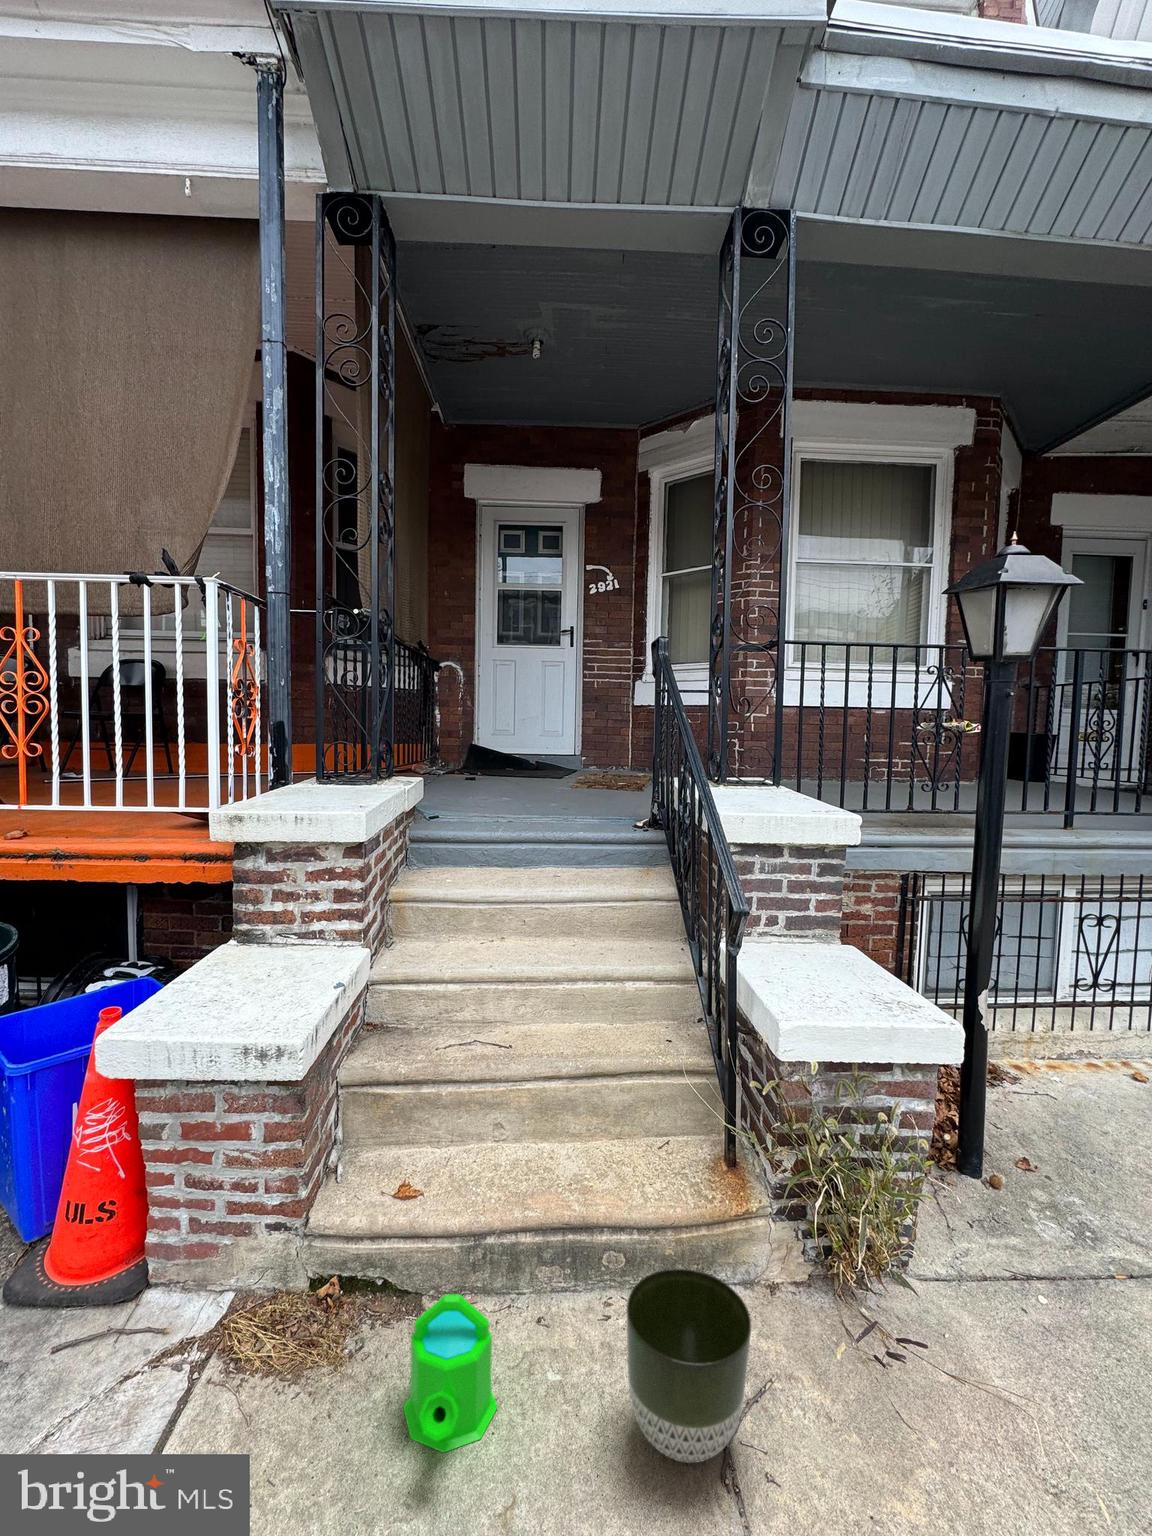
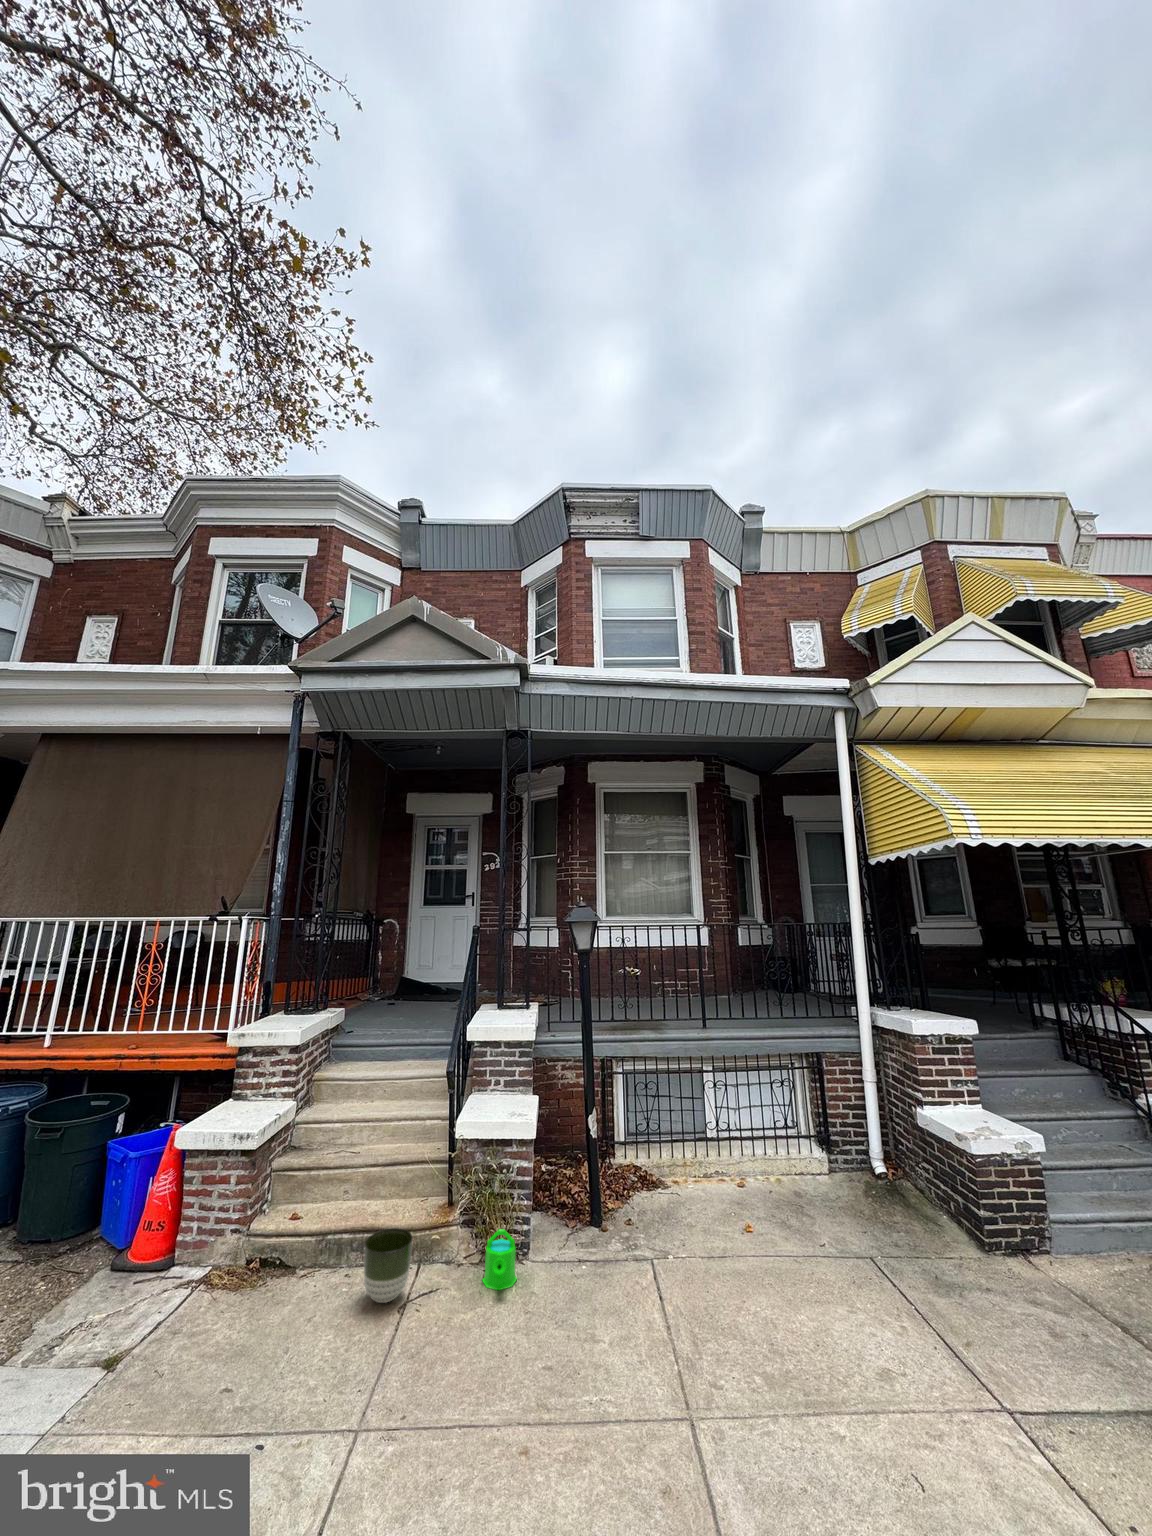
watering can: present [403,1294,497,1452] -> present [482,1229,517,1290]

